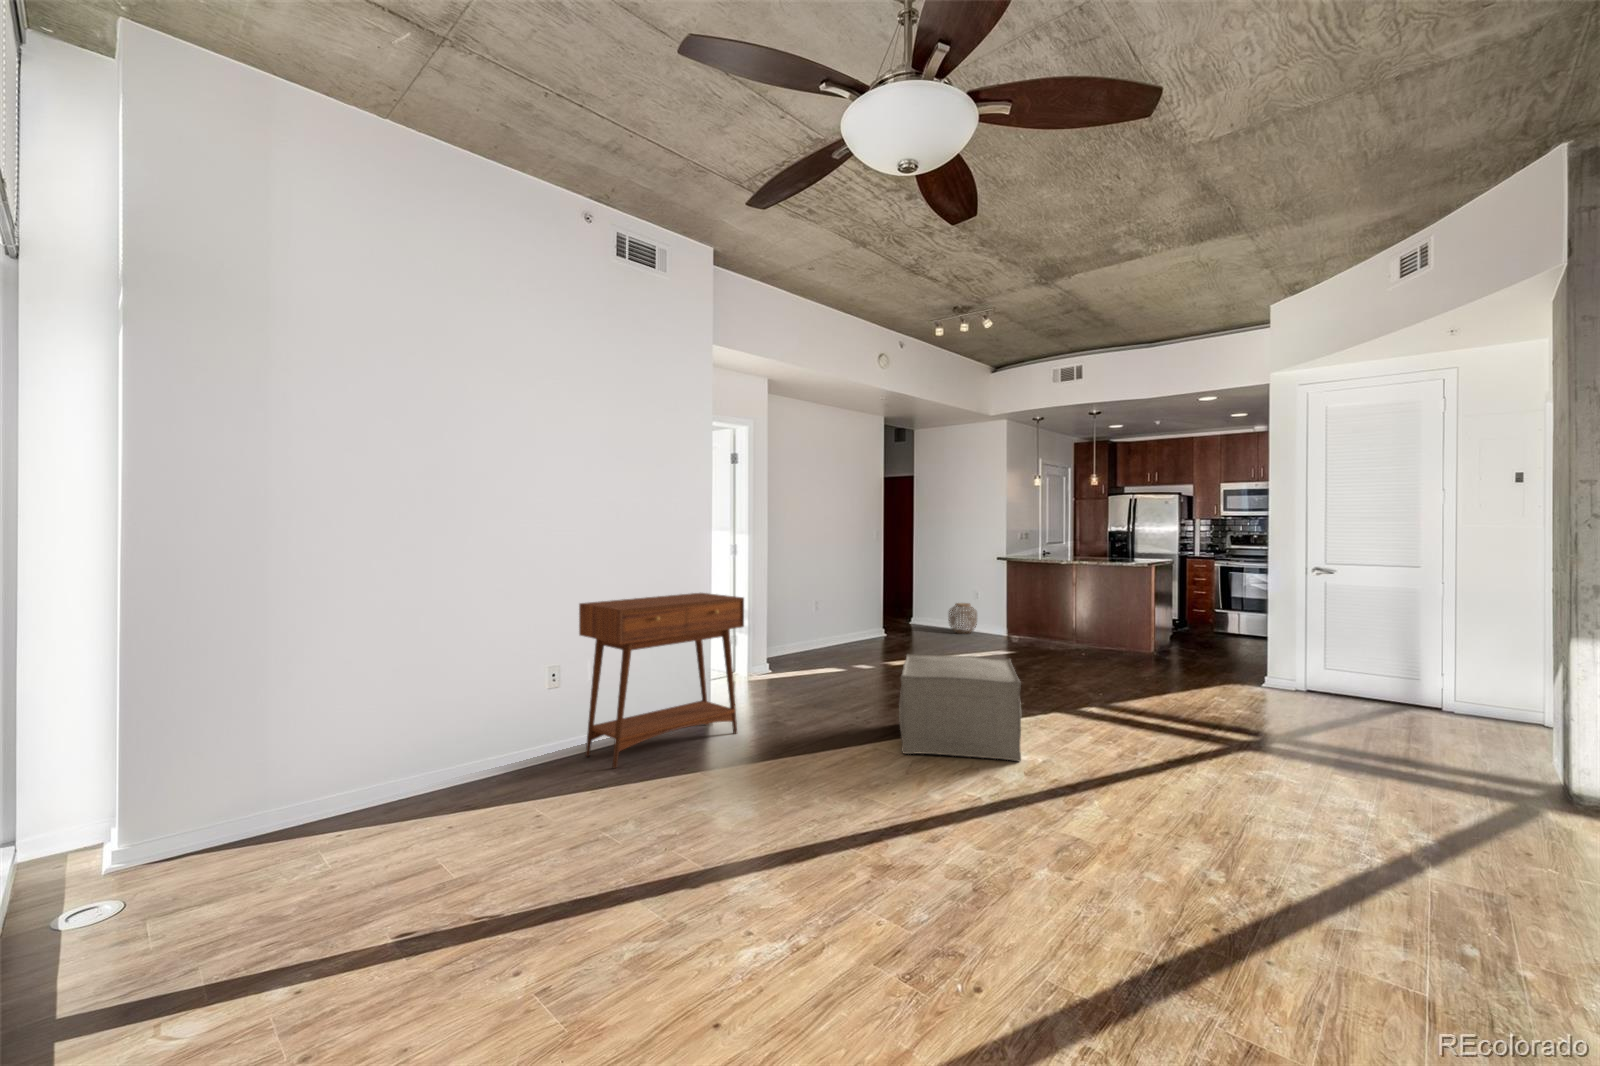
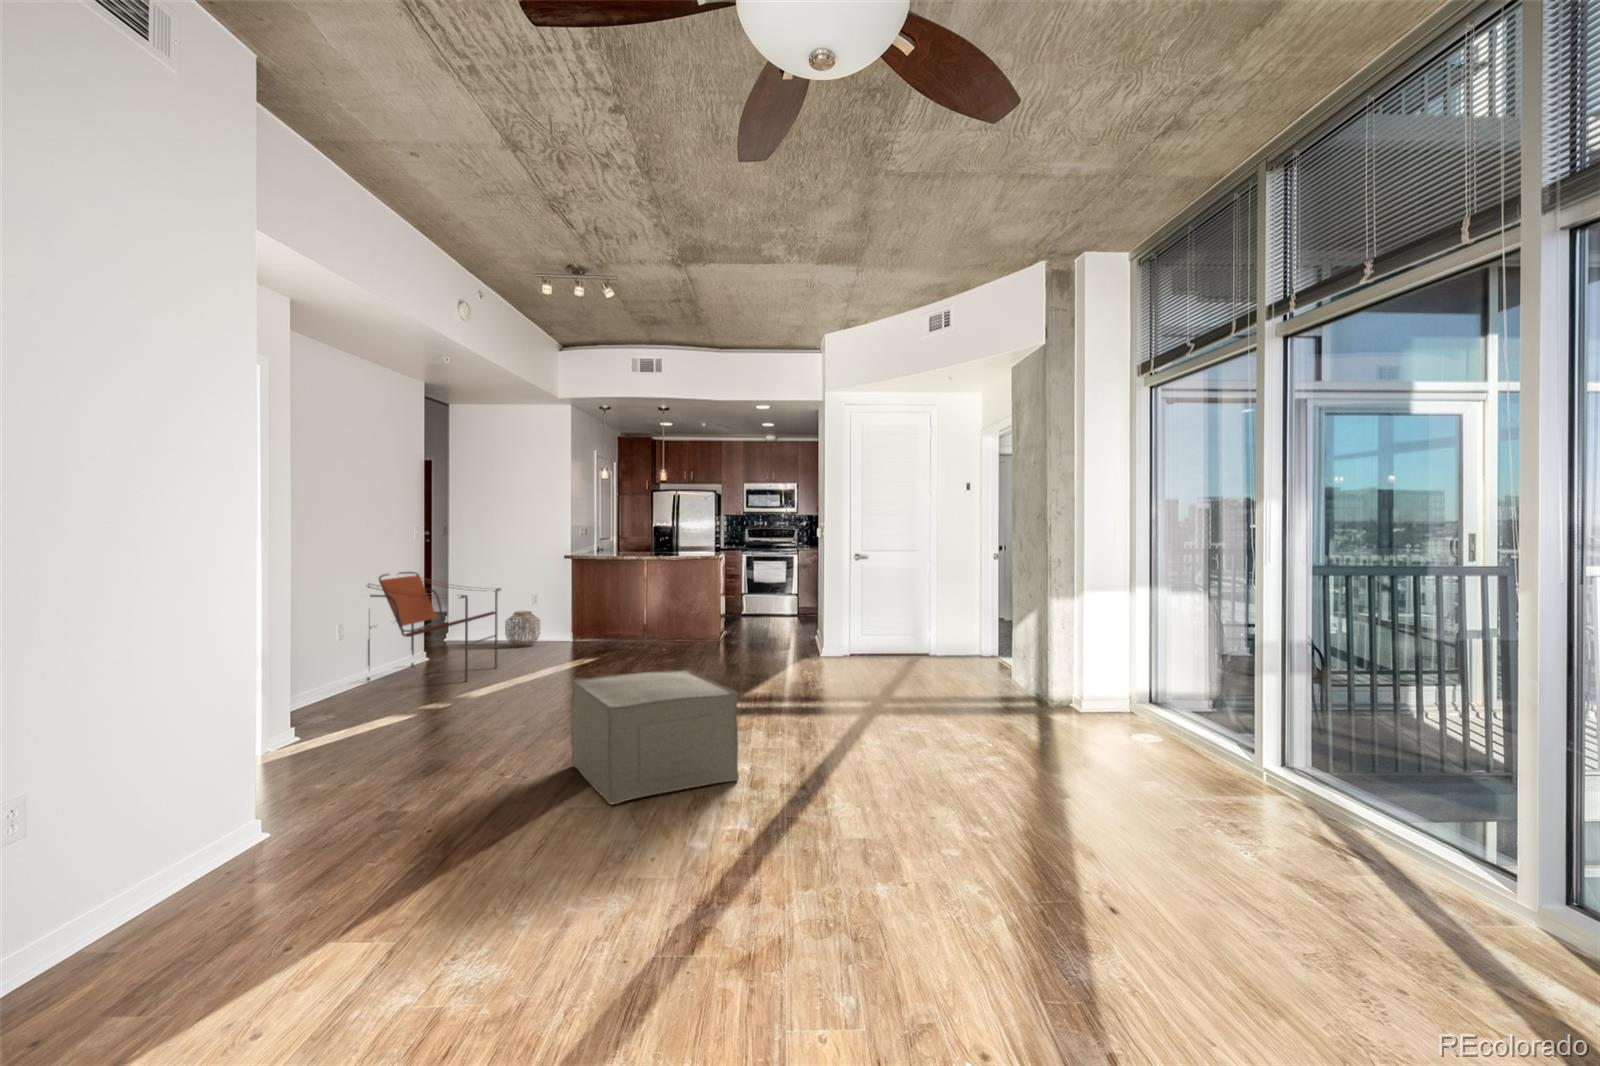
armchair: none [830,565,931,654] -> present [366,572,501,682]
console table: present [579,593,744,768] -> none [10,626,354,974]

